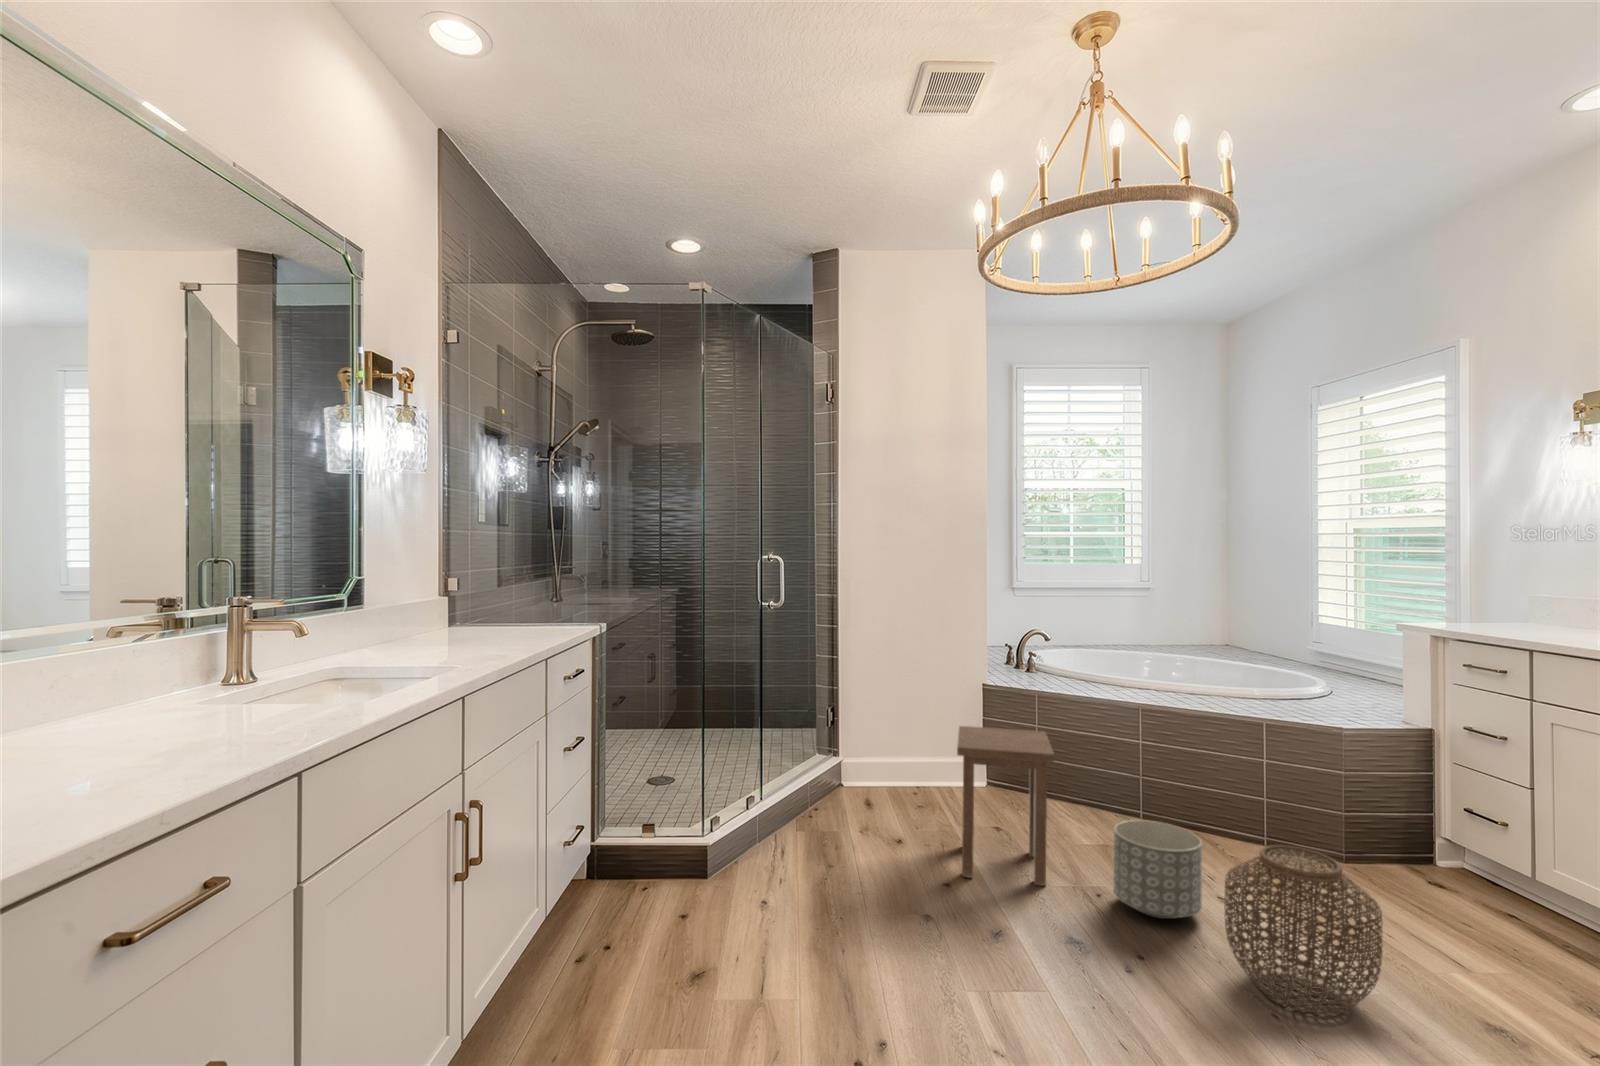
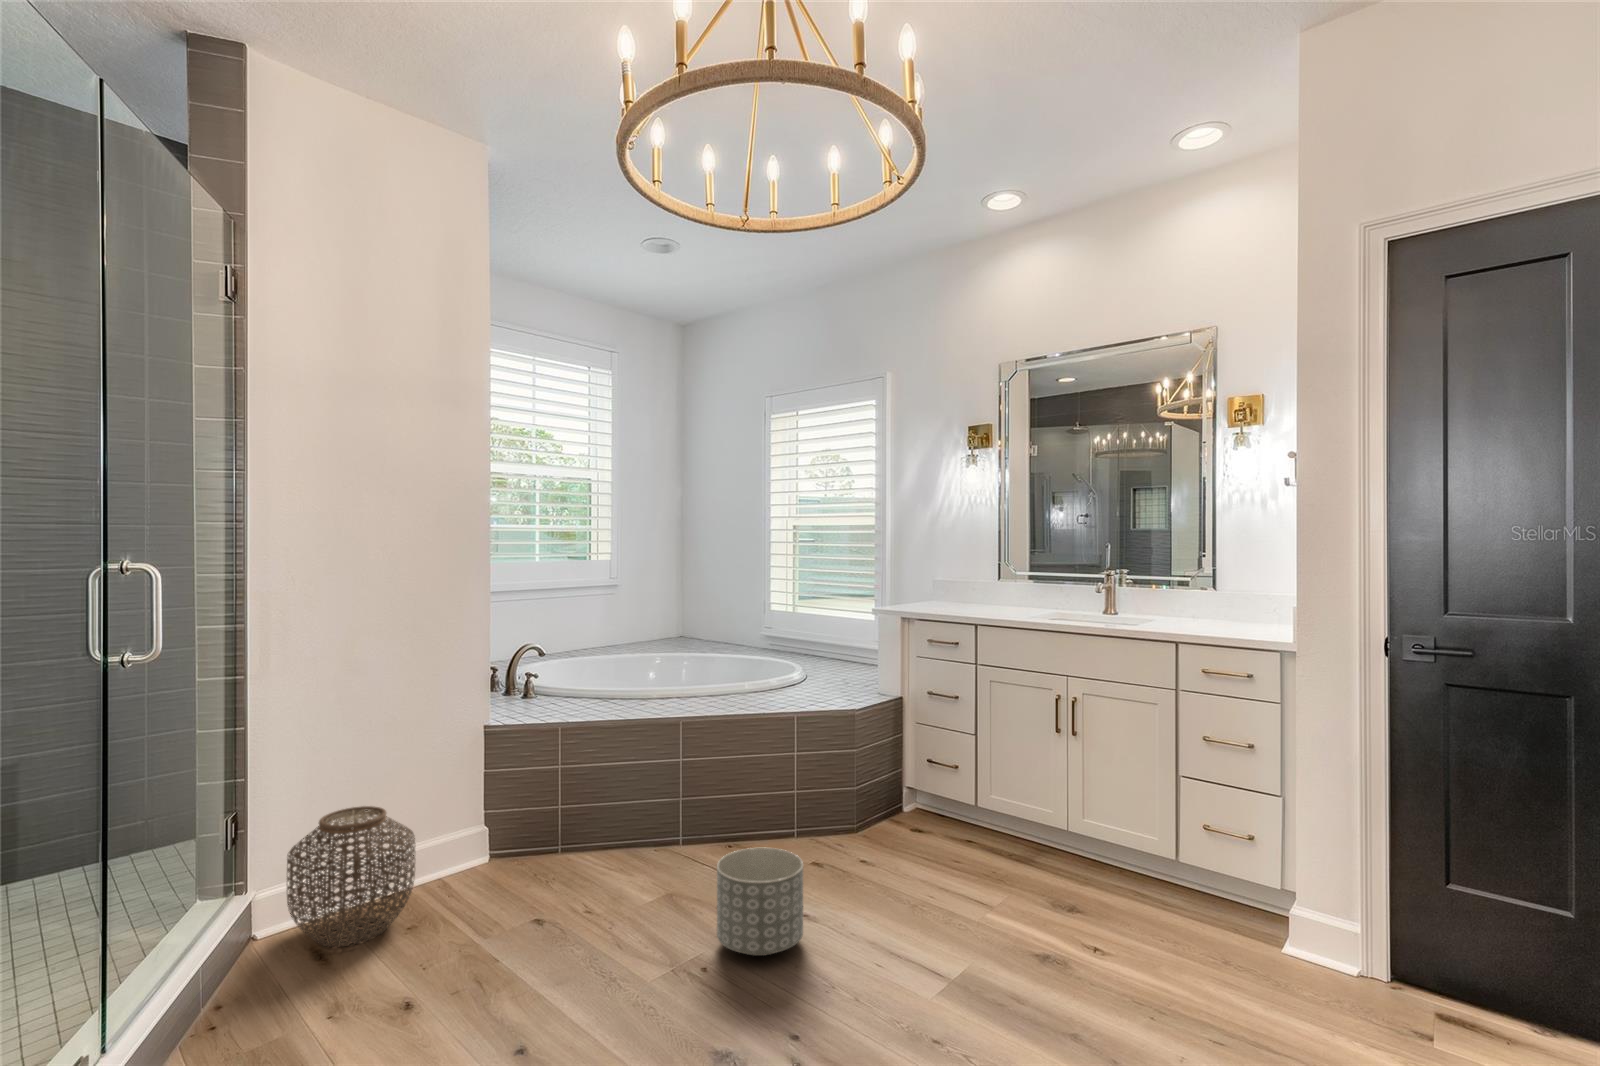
stool: present [957,726,1054,886] -> none [506,775,652,995]
woven basket: present [1225,845,1383,1016] -> present [287,806,415,947]

